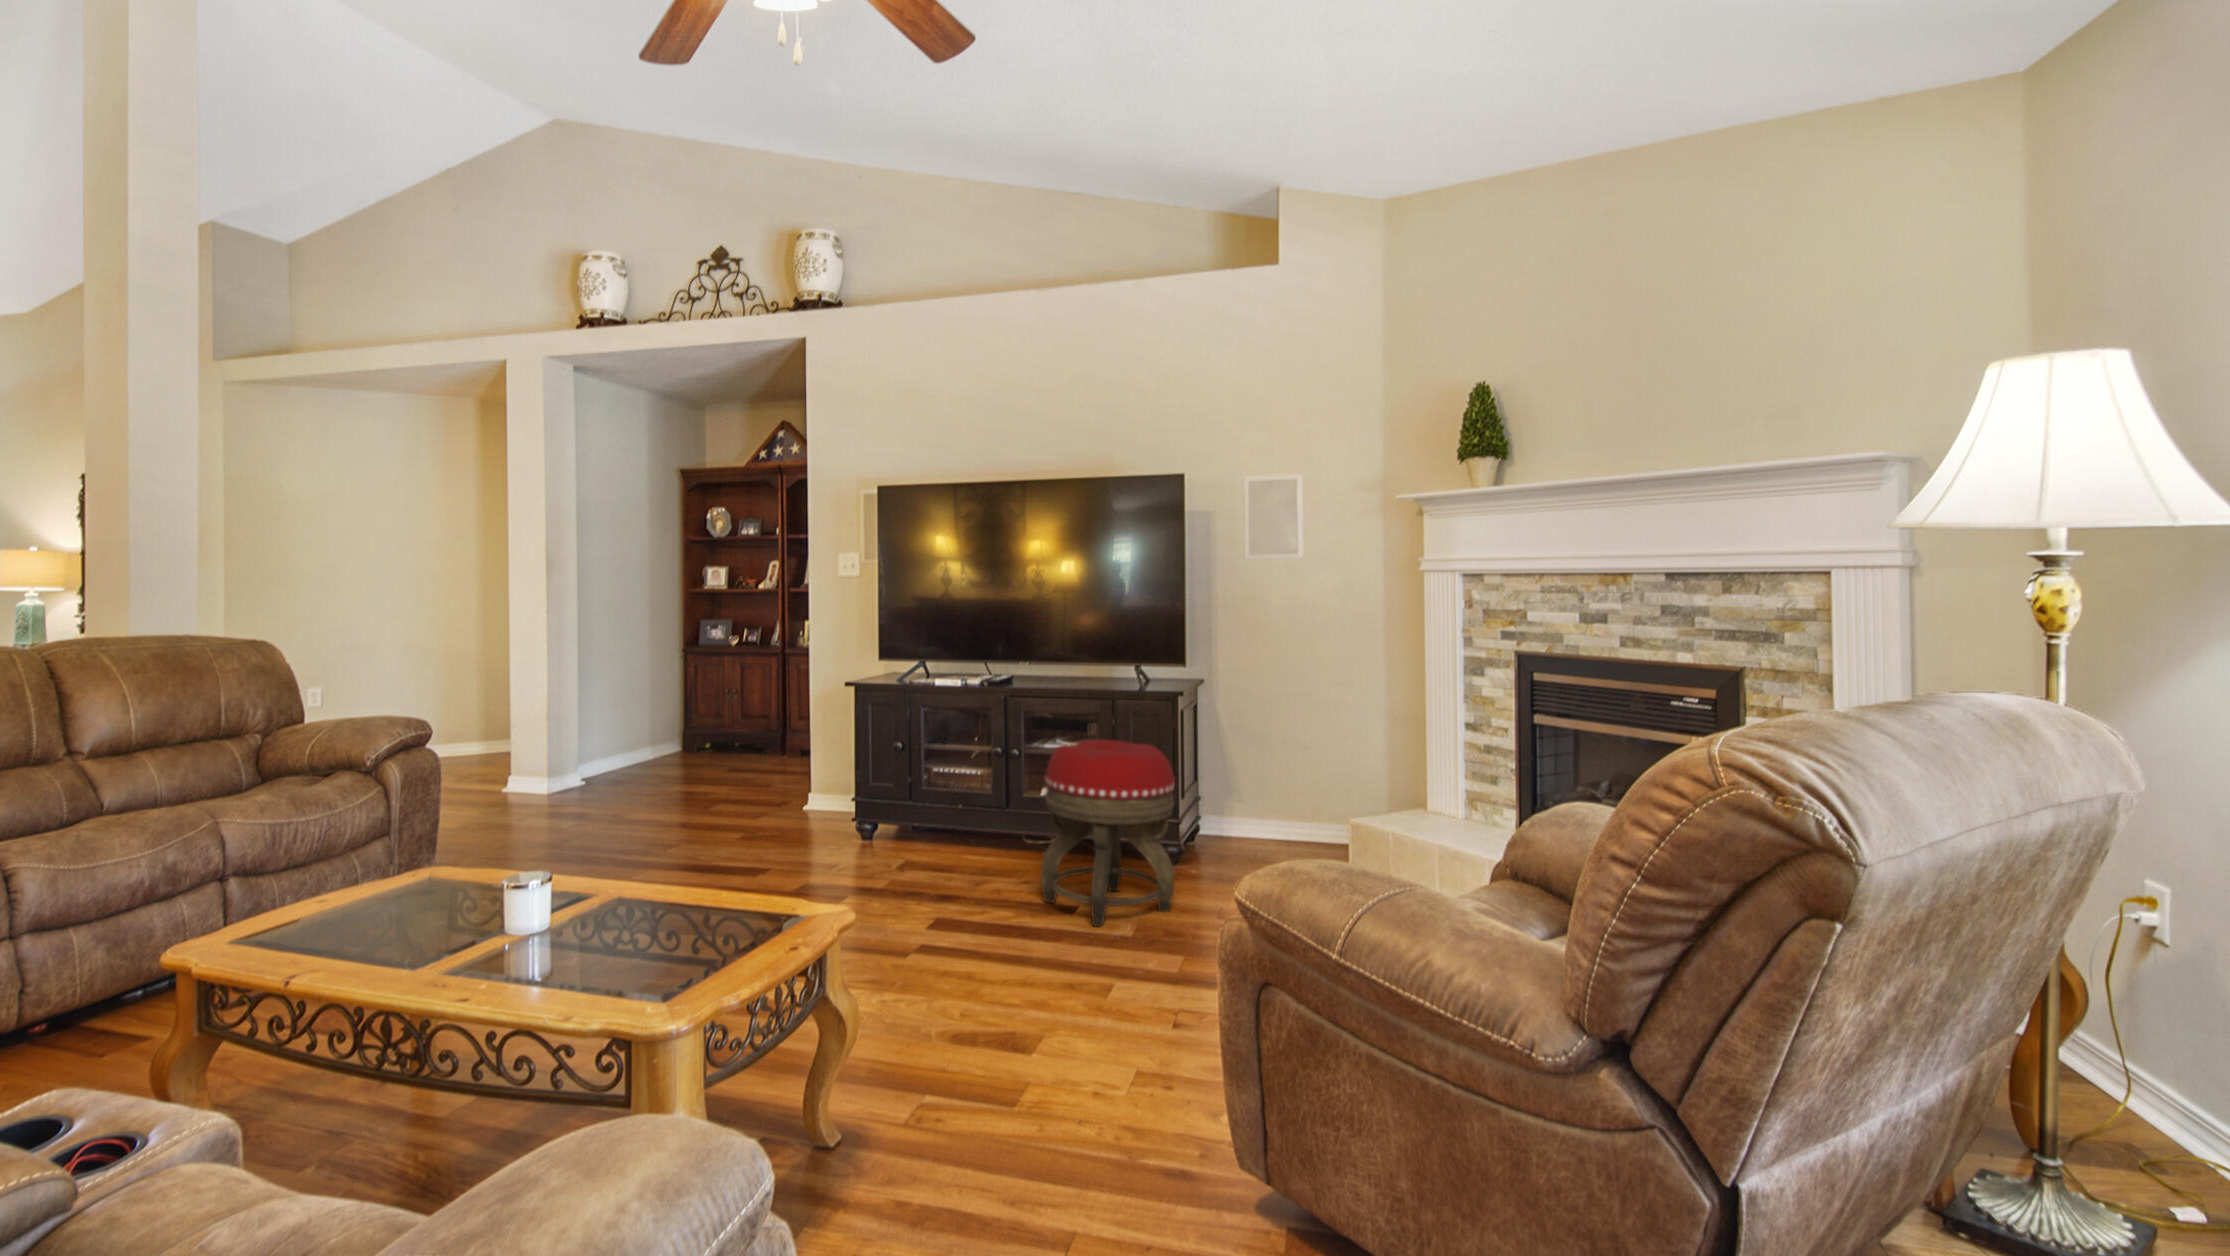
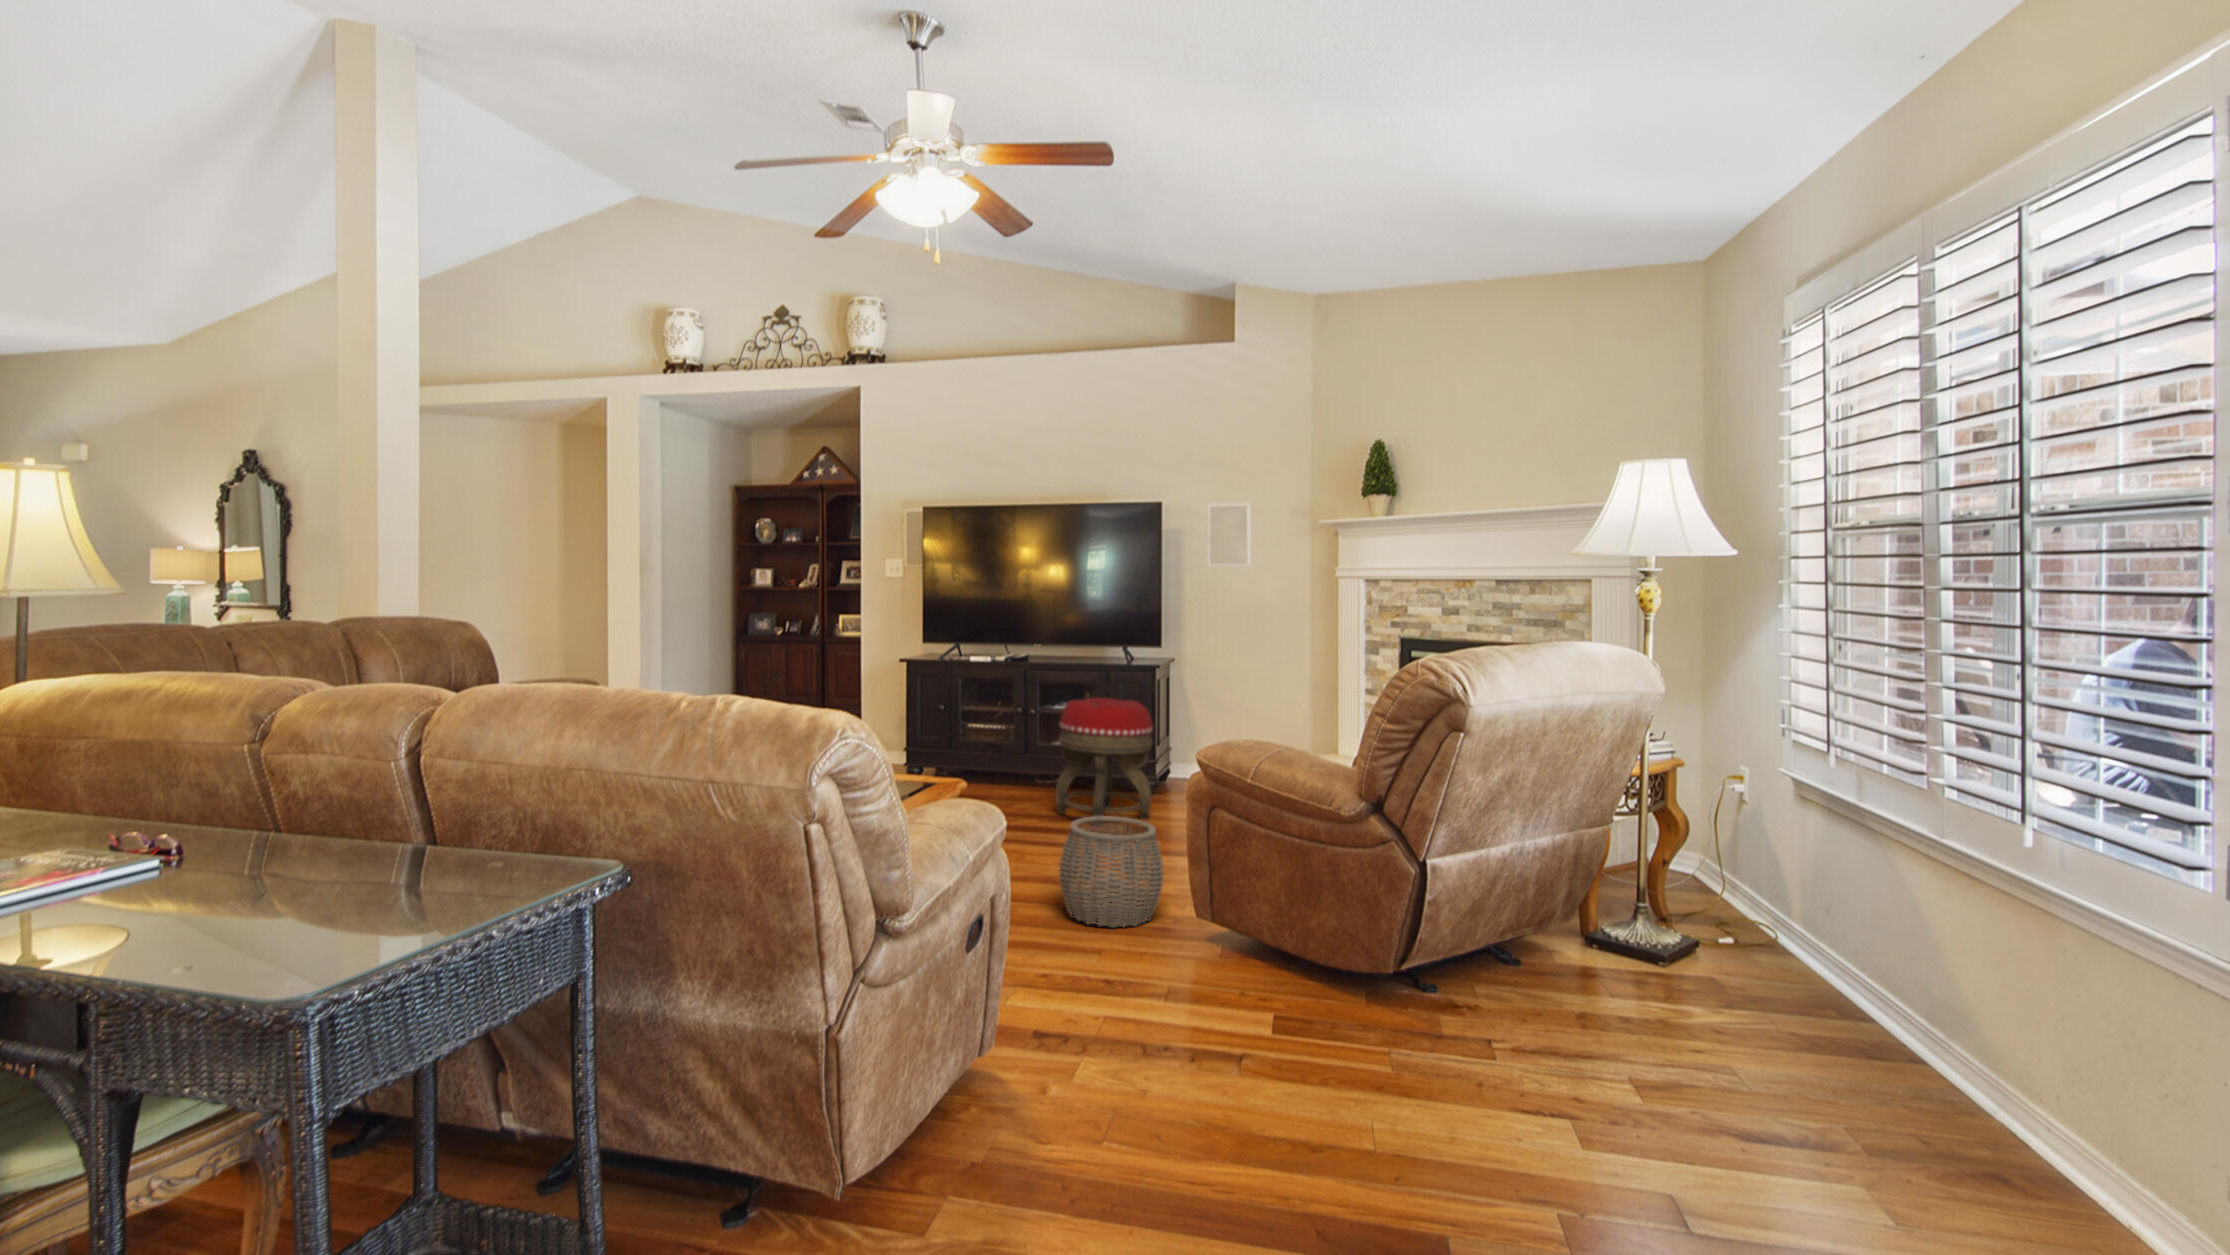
woven basket: none [1009,963,1186,1175] -> present [1059,816,1164,927]

